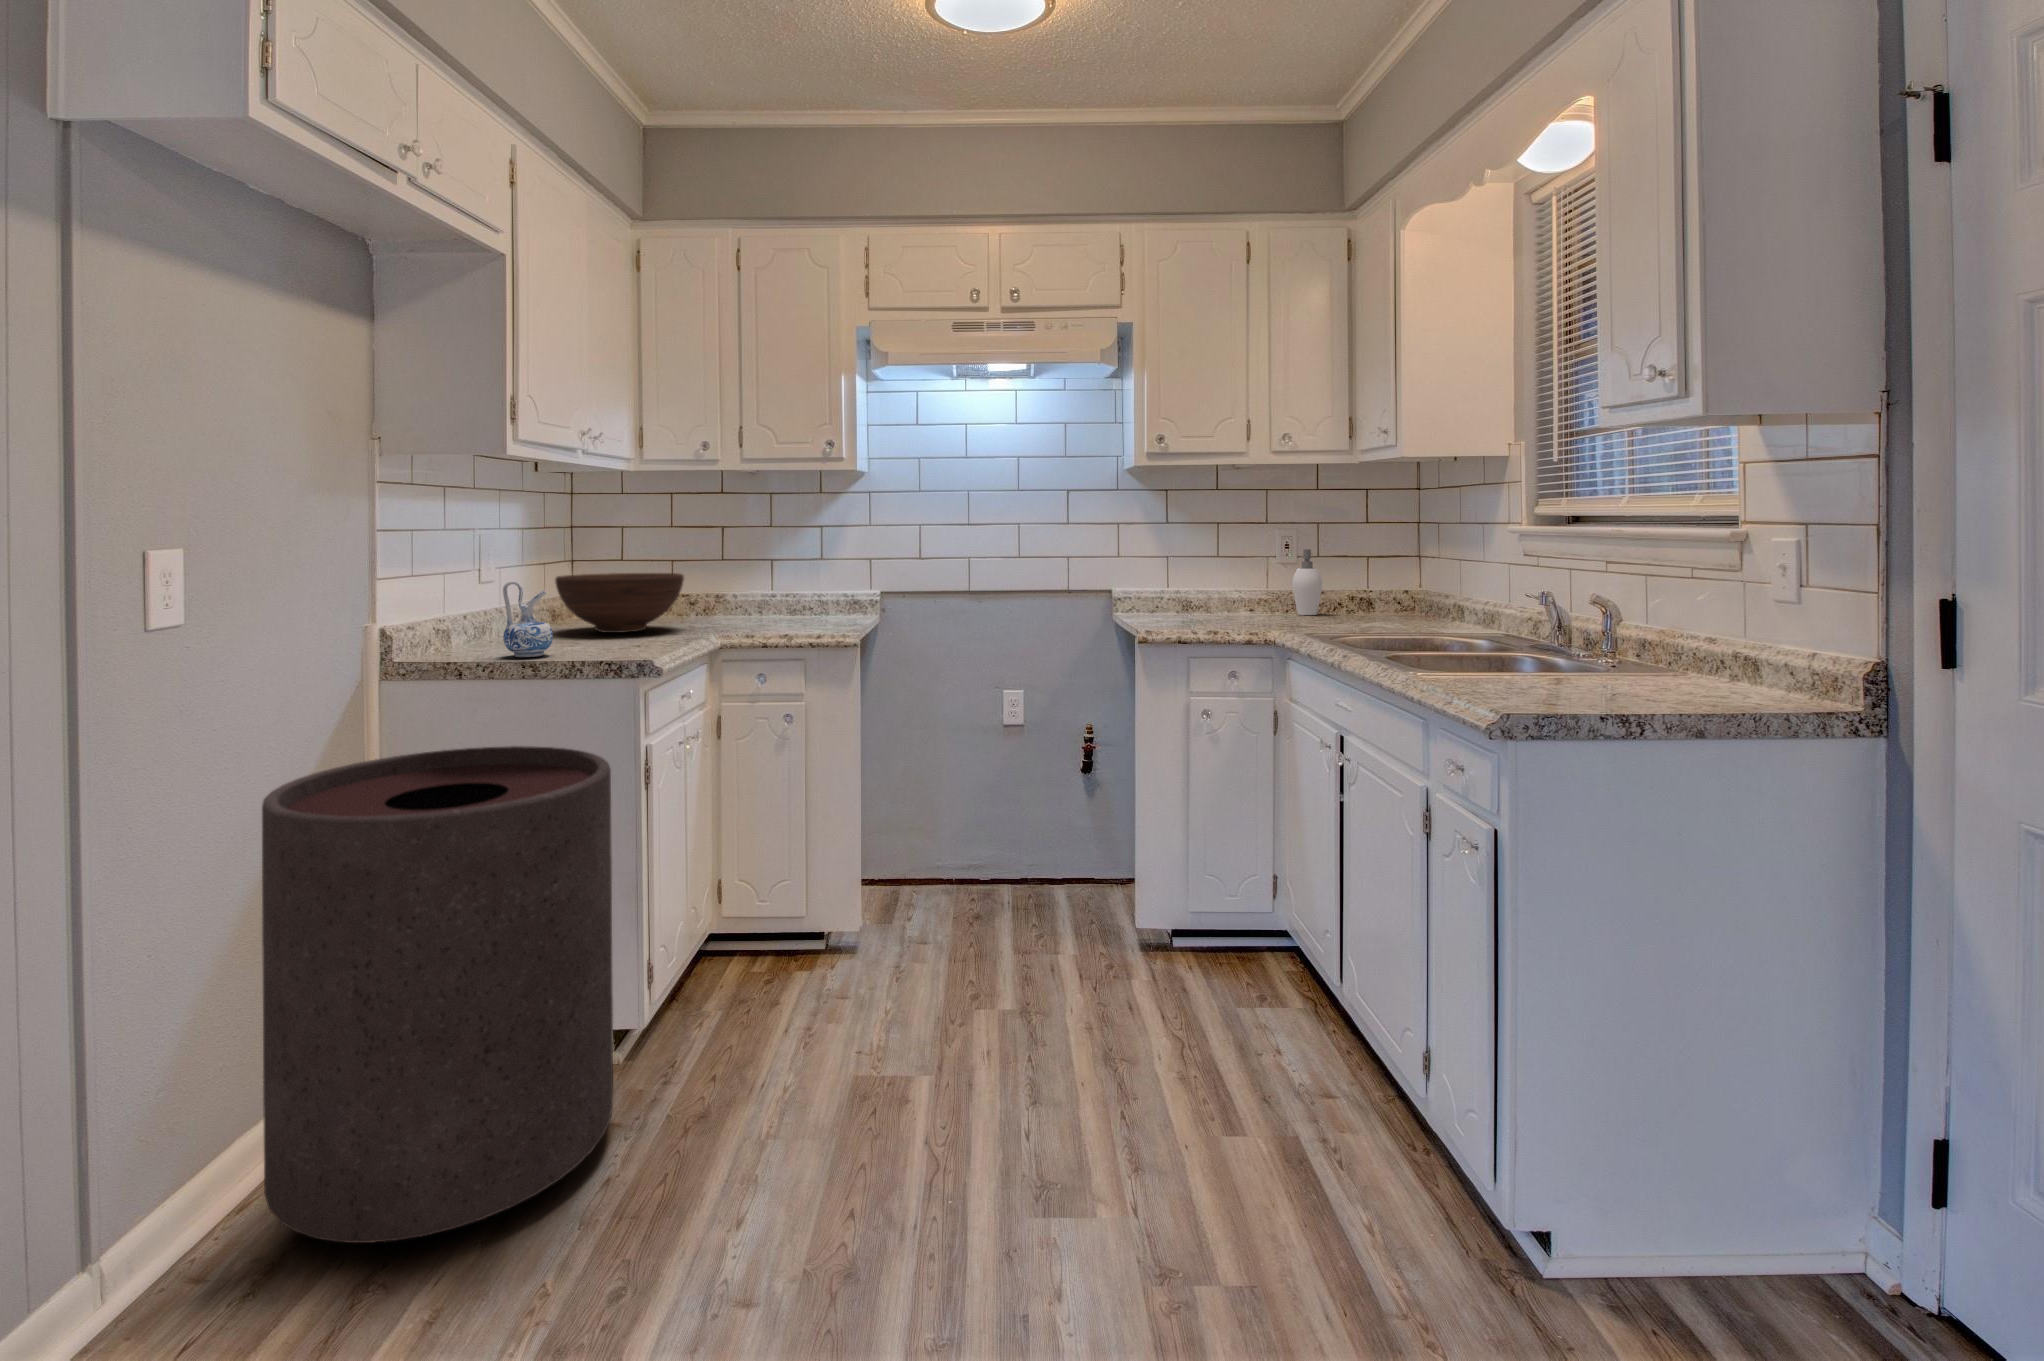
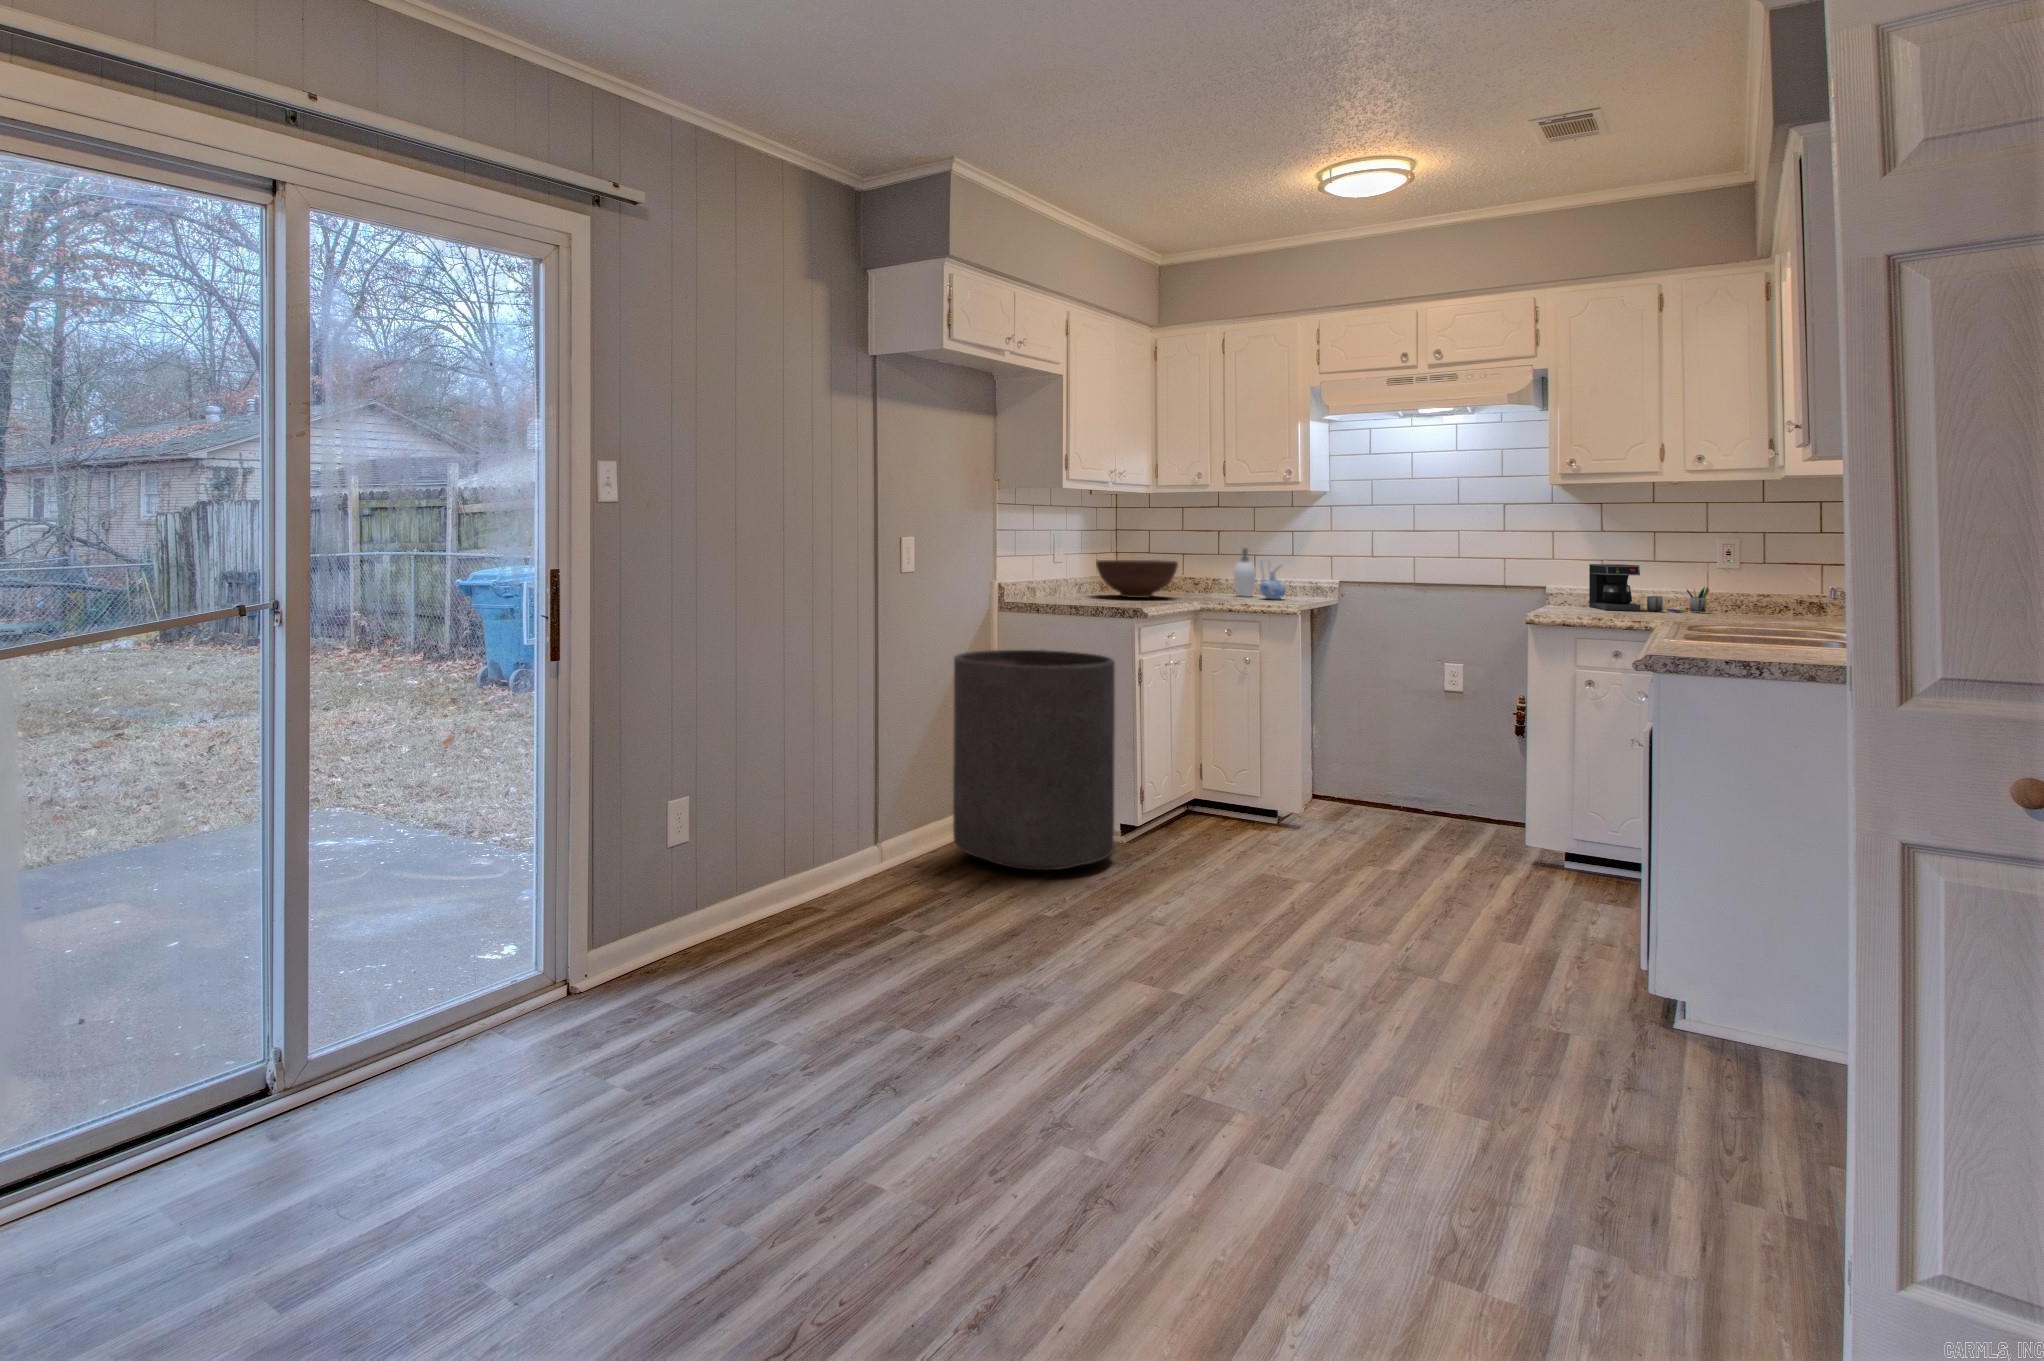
soap dispenser: present [1292,549,1322,615] -> present [1234,548,1256,597]
coffee maker: none [1154,562,1262,616] -> present [1589,564,1710,612]
ceramic pitcher: present [503,581,553,657] -> present [1260,559,1286,599]

